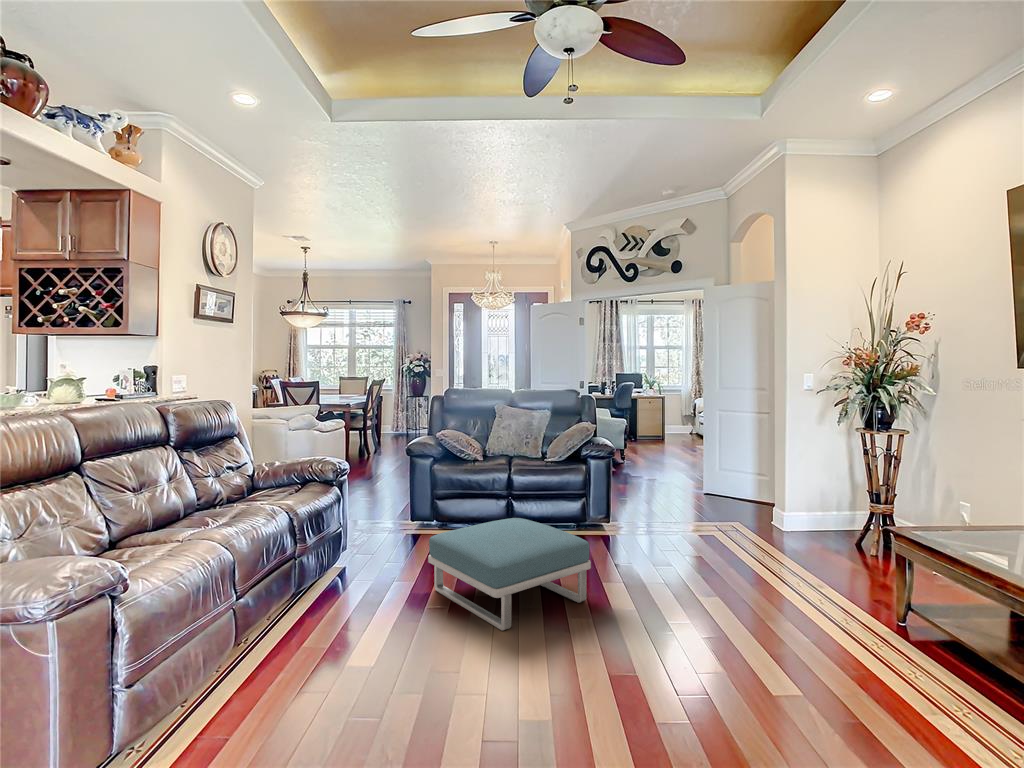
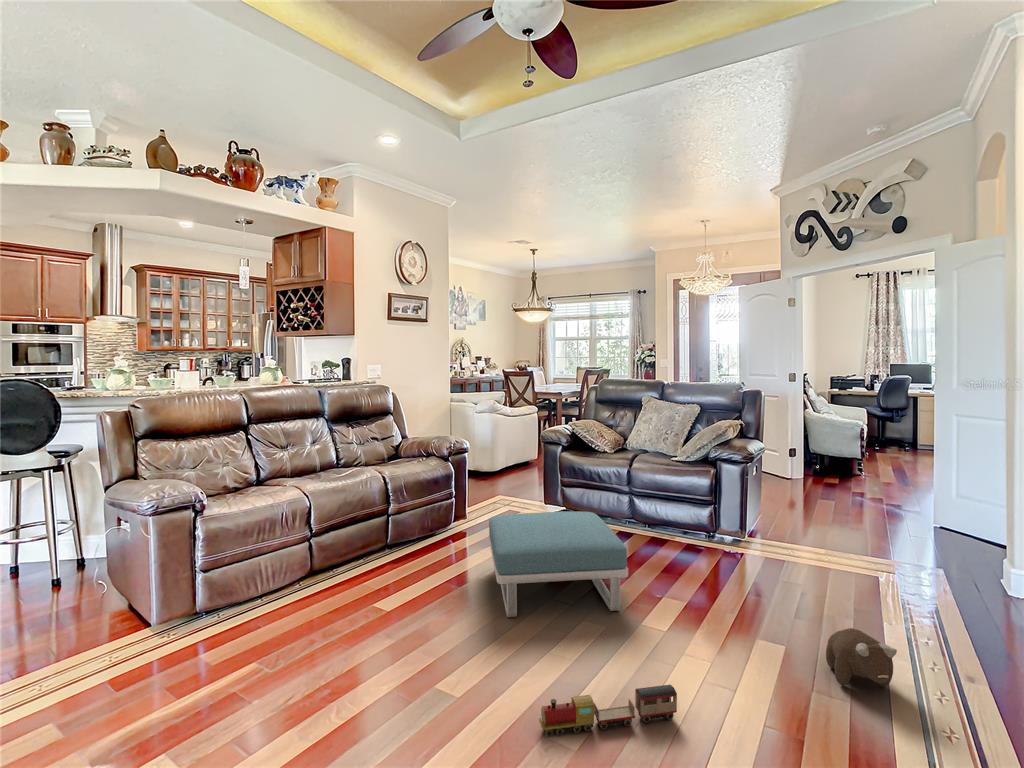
plush toy: none [750,569,805,612] -> present [826,628,897,687]
toy train: none [637,639,714,710] -> present [539,685,677,737]

